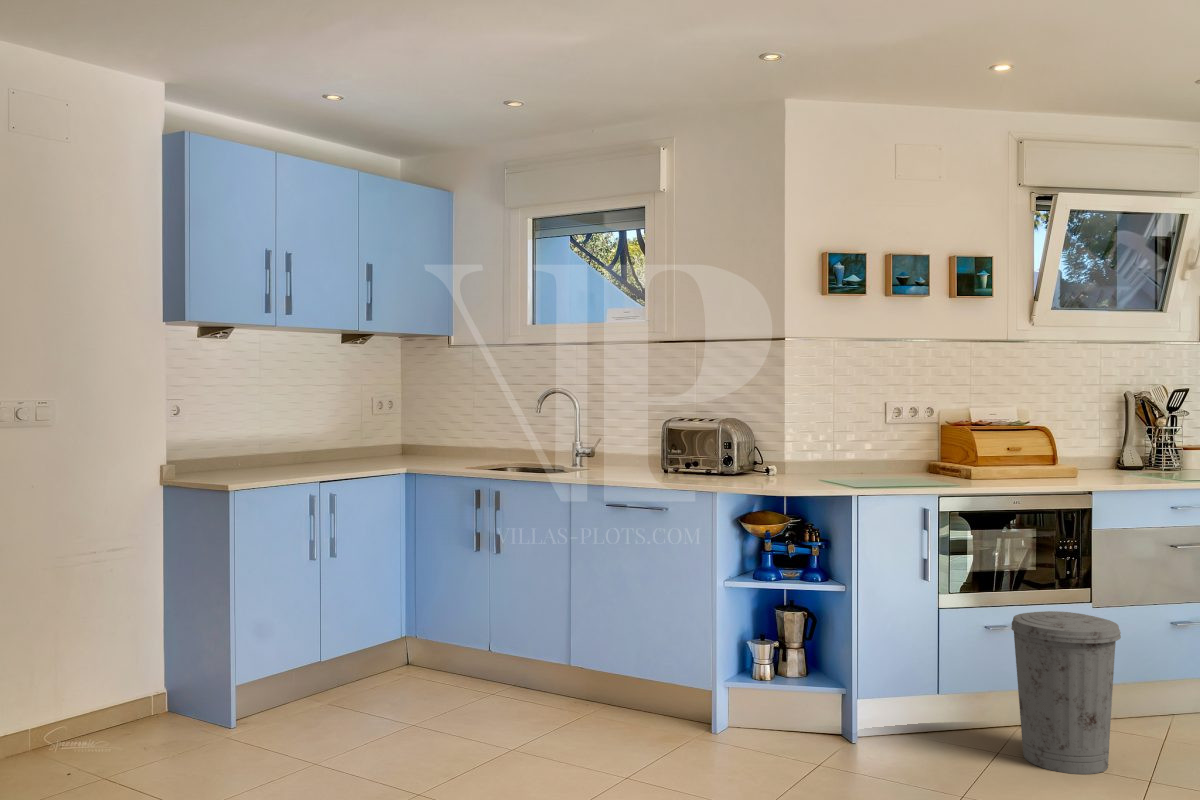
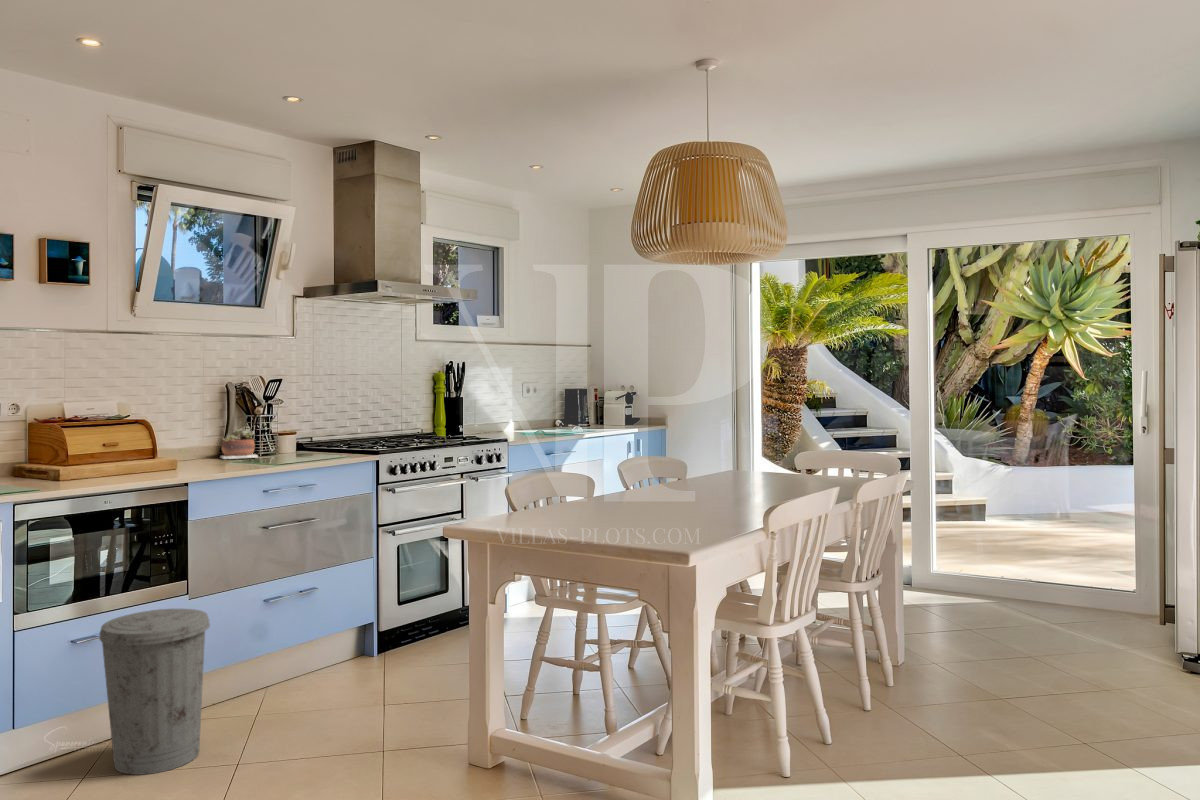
succulent plant: none [1118,440,1162,472] -> present [220,428,258,459]

